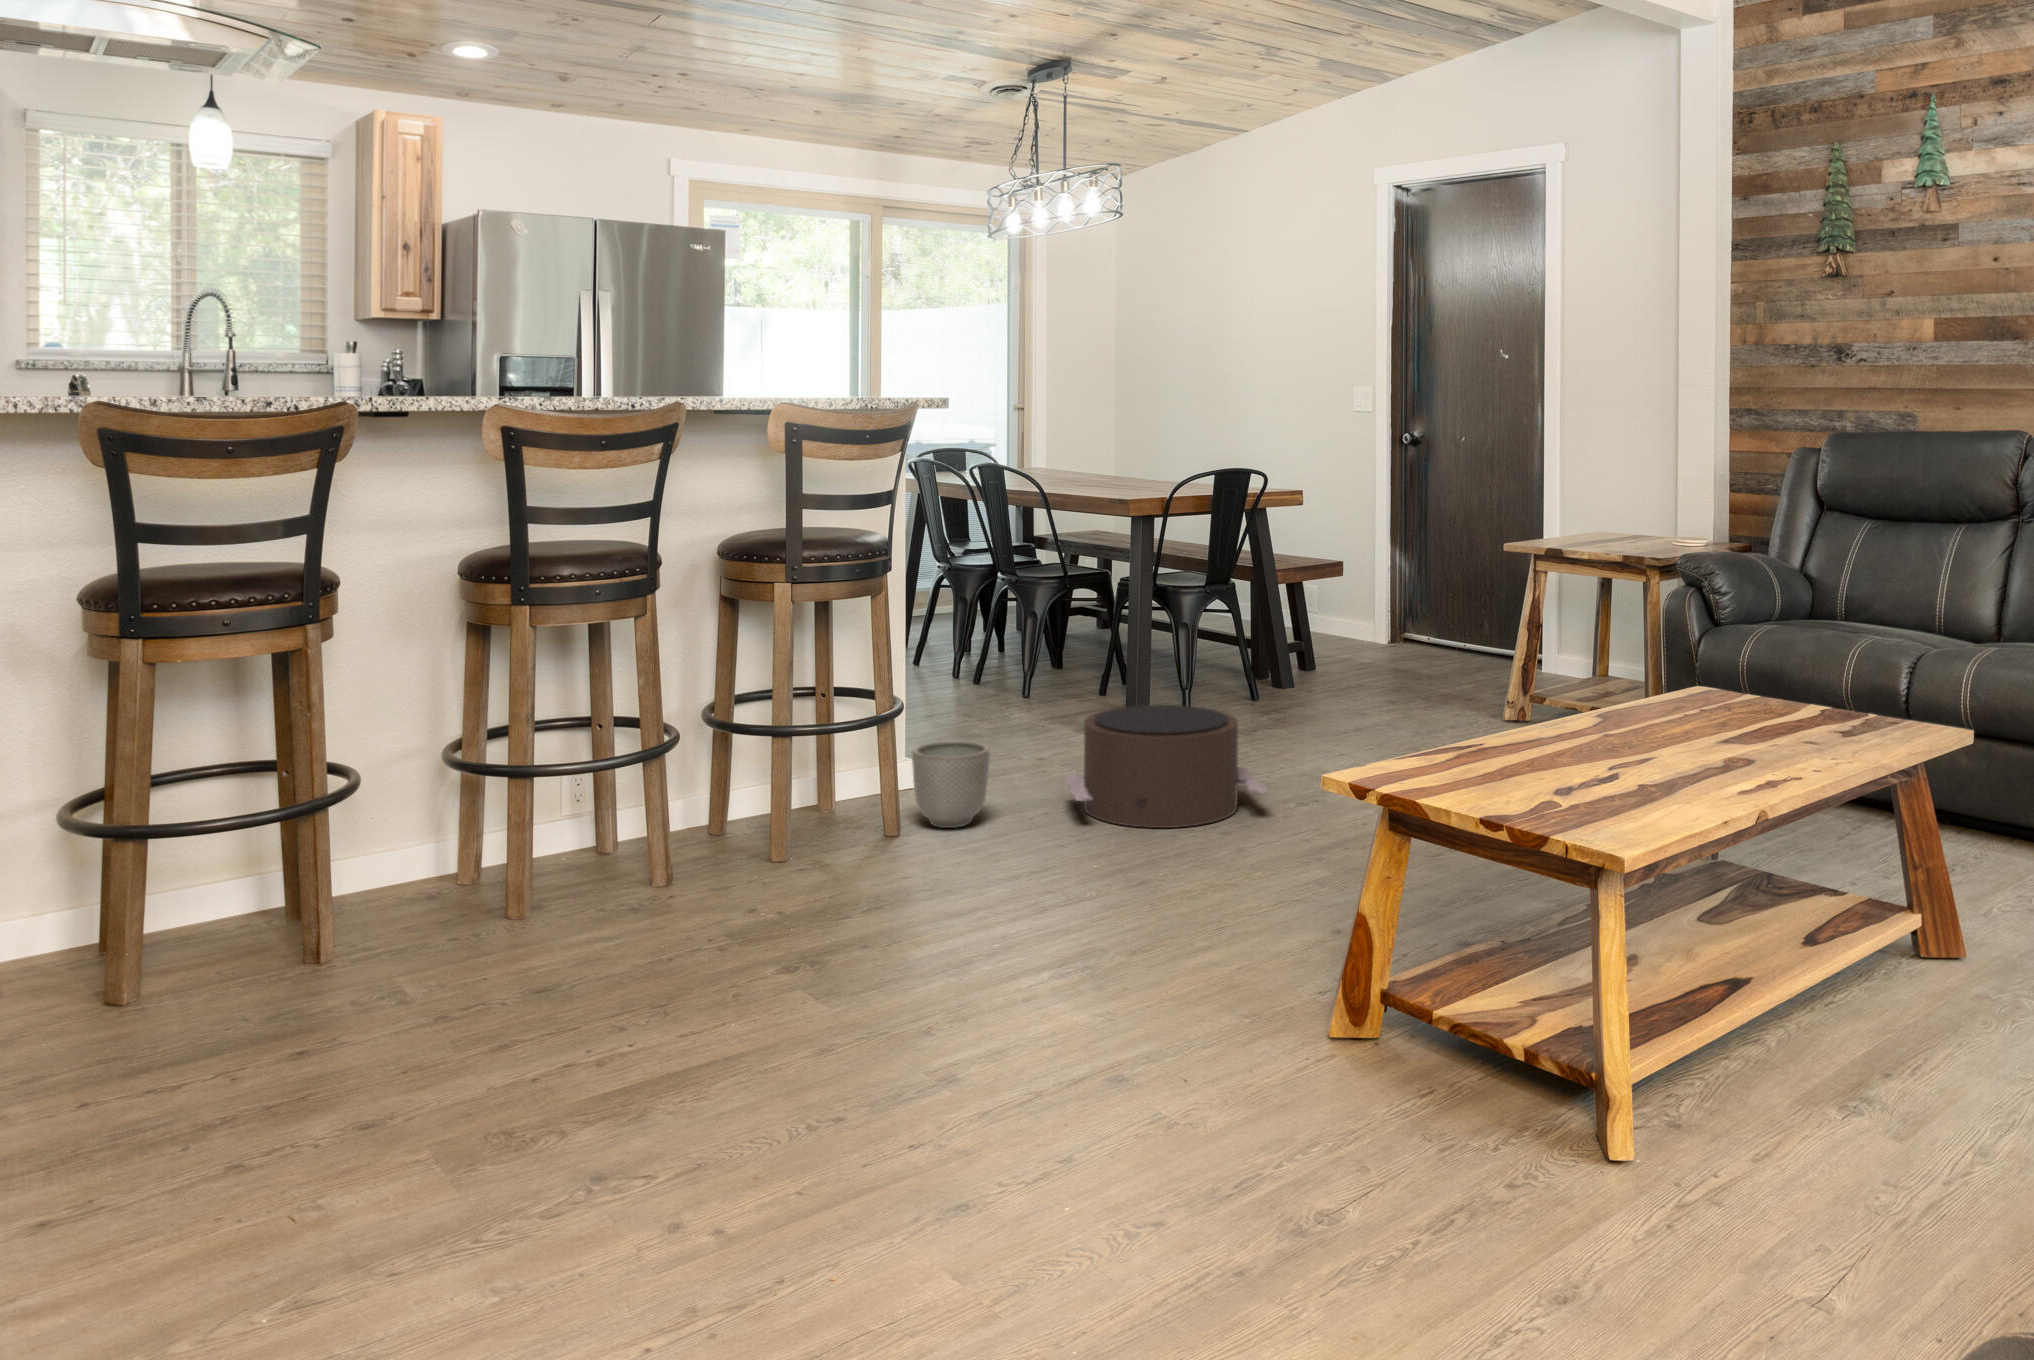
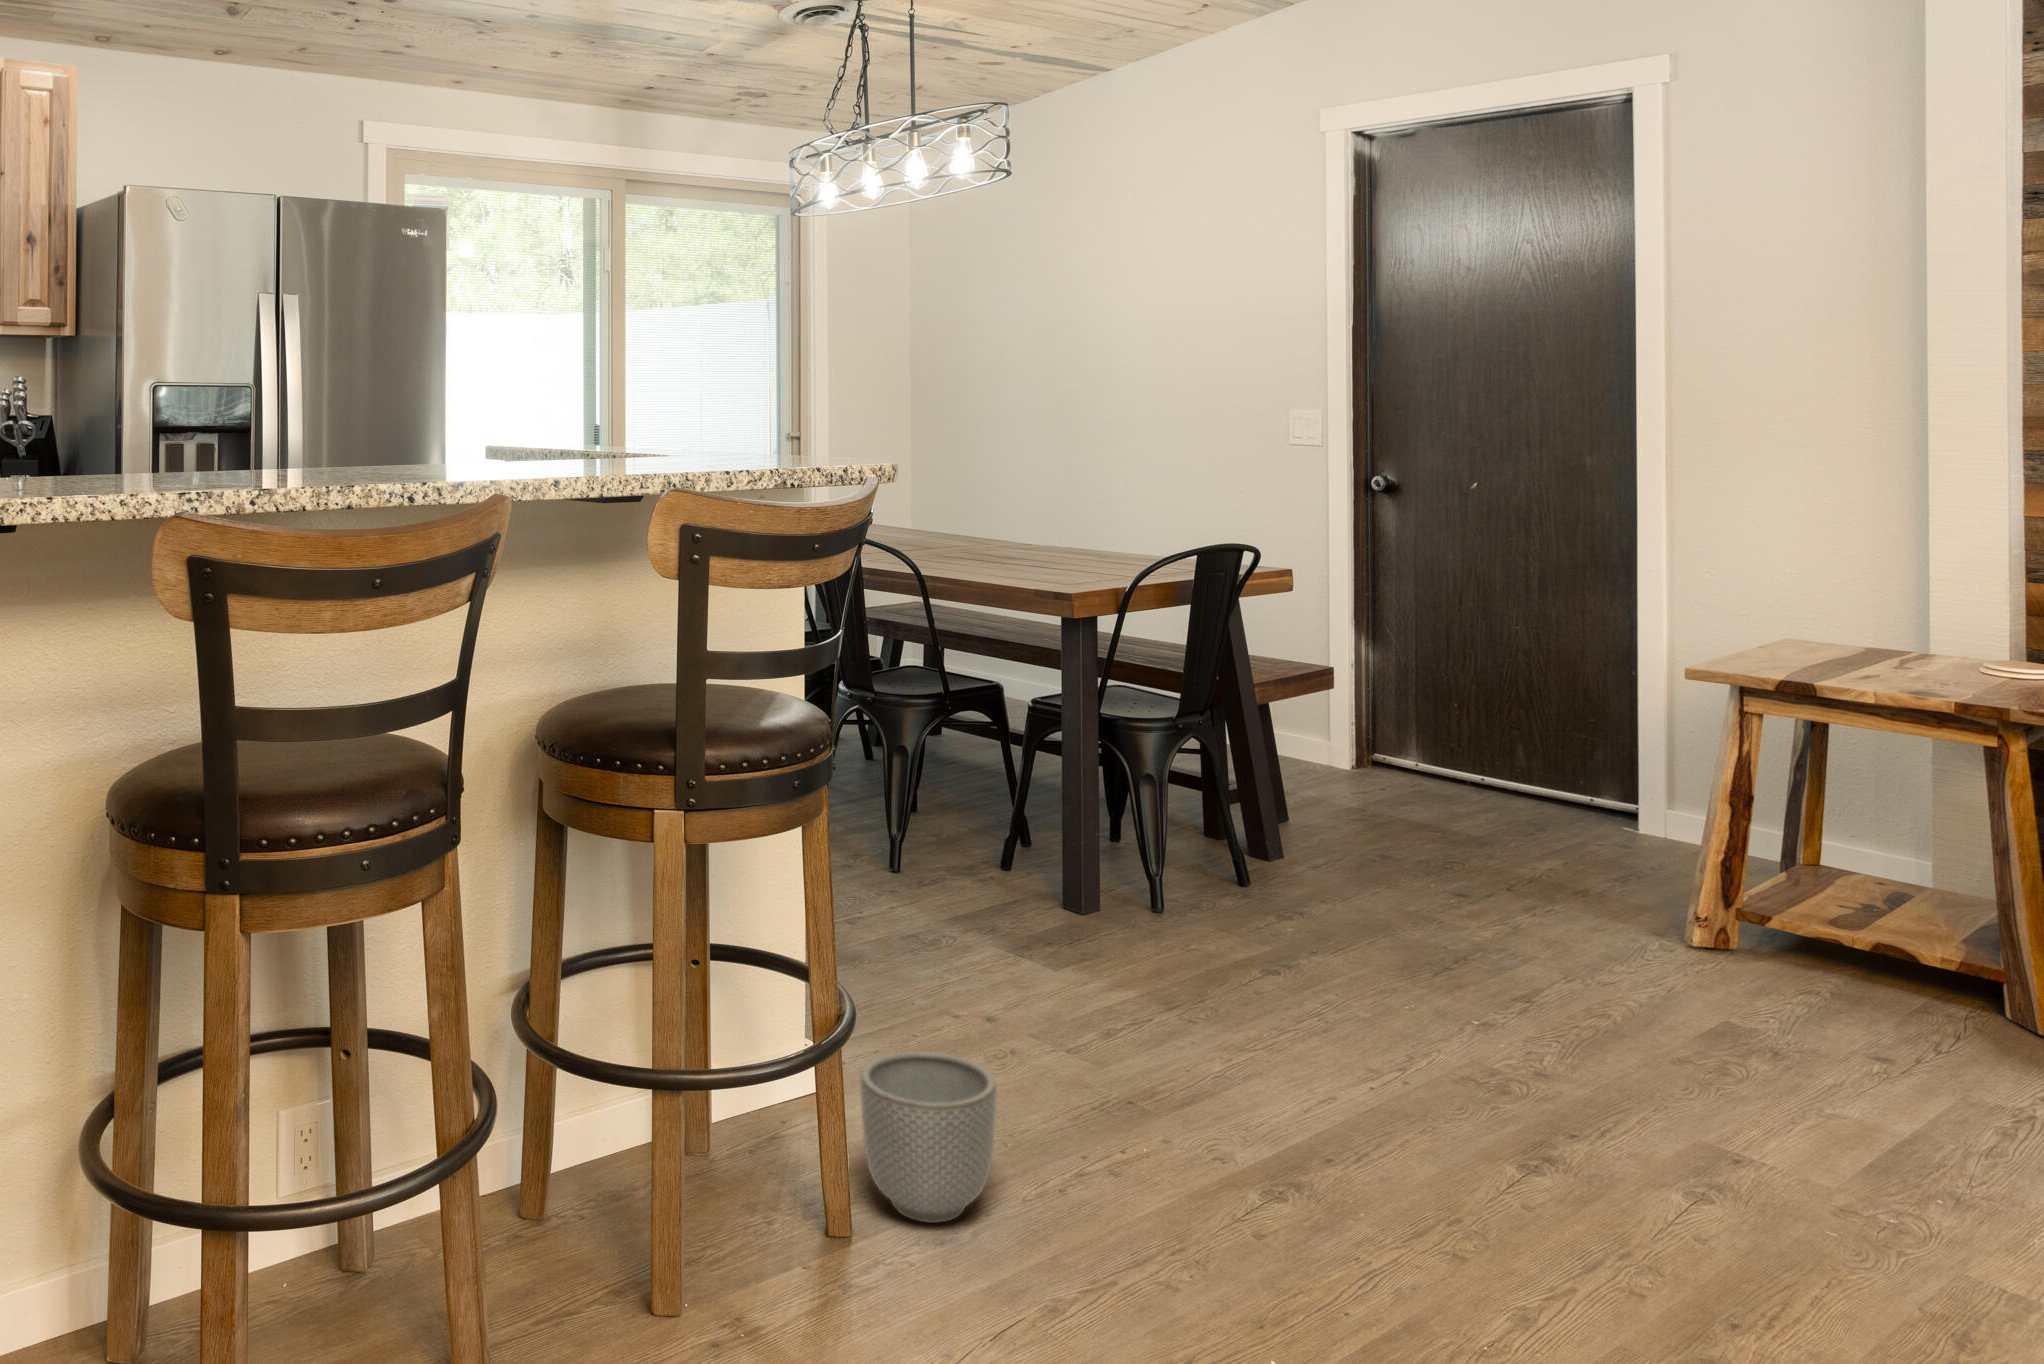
pouf: present [1066,705,1266,828] -> none [1101,975,1499,1240]

